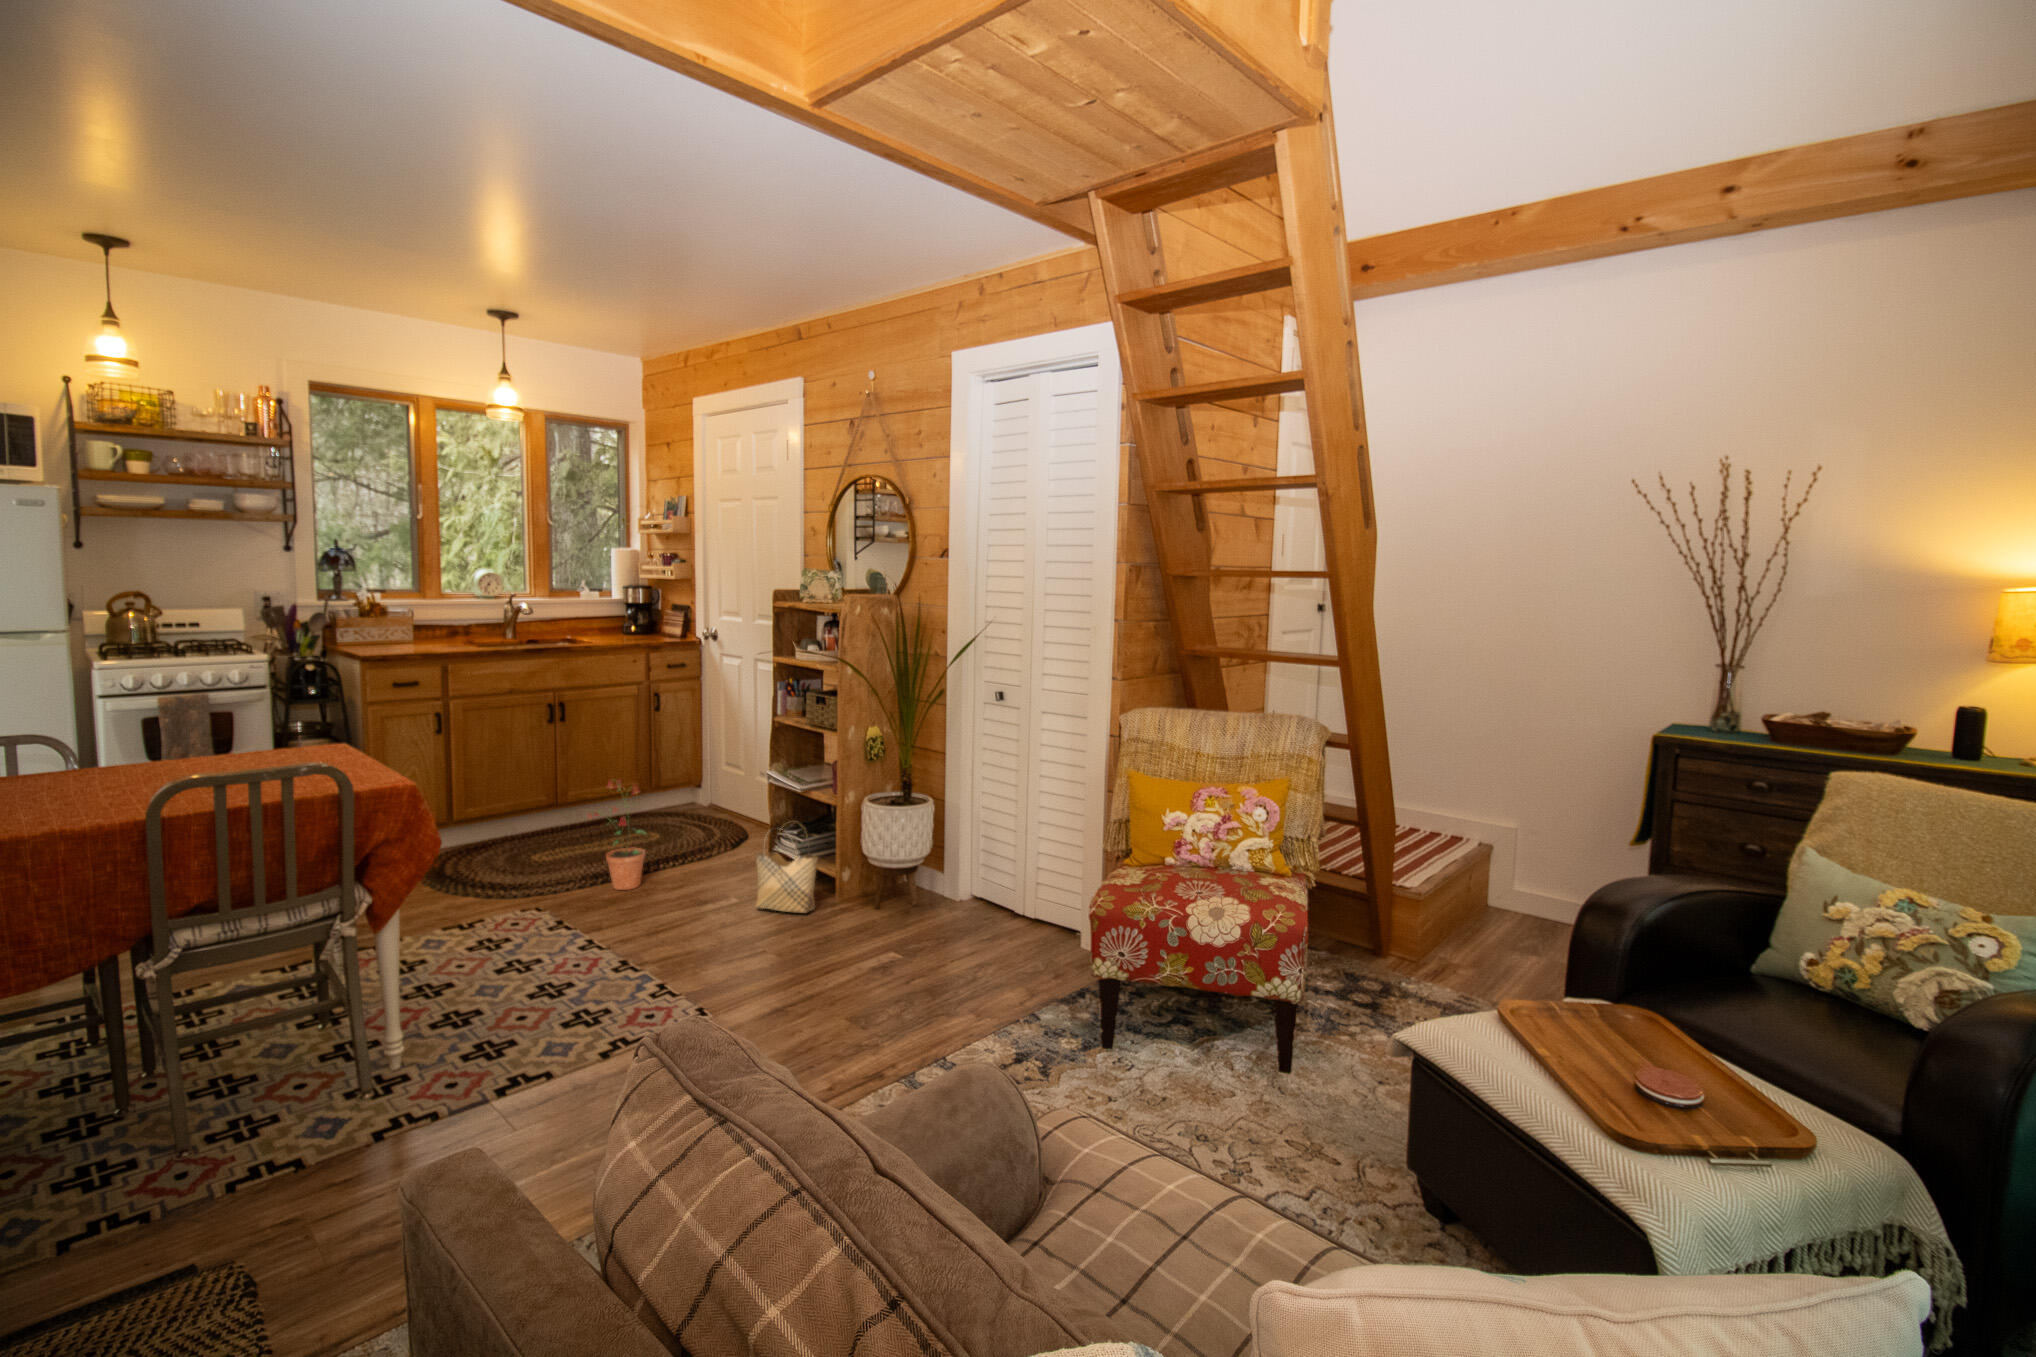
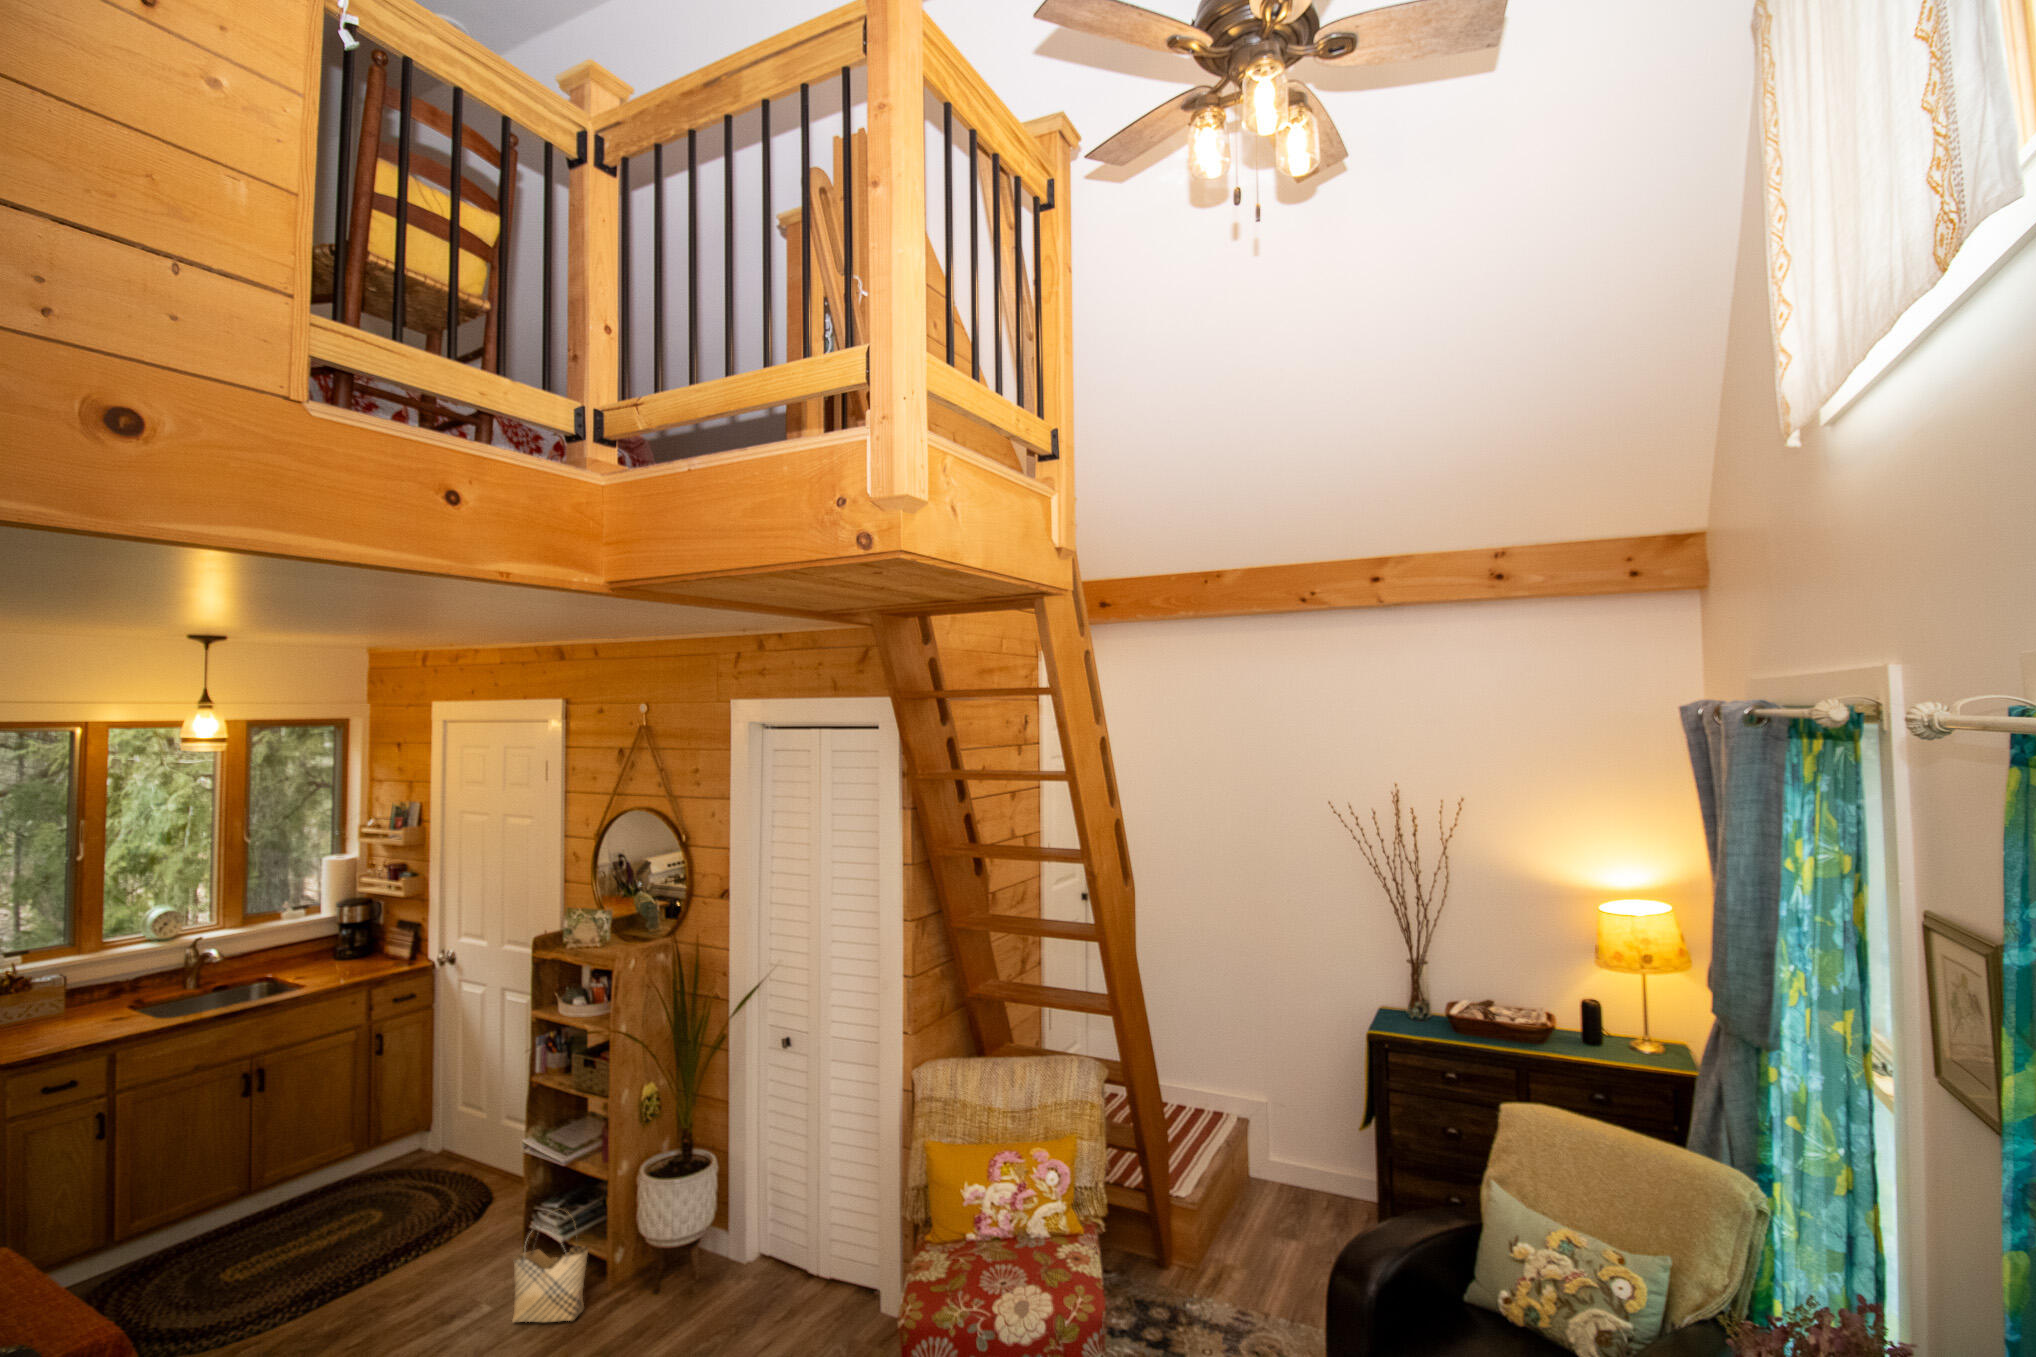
potted plant: present [588,781,645,890] -> none [295,1181,377,1320]

